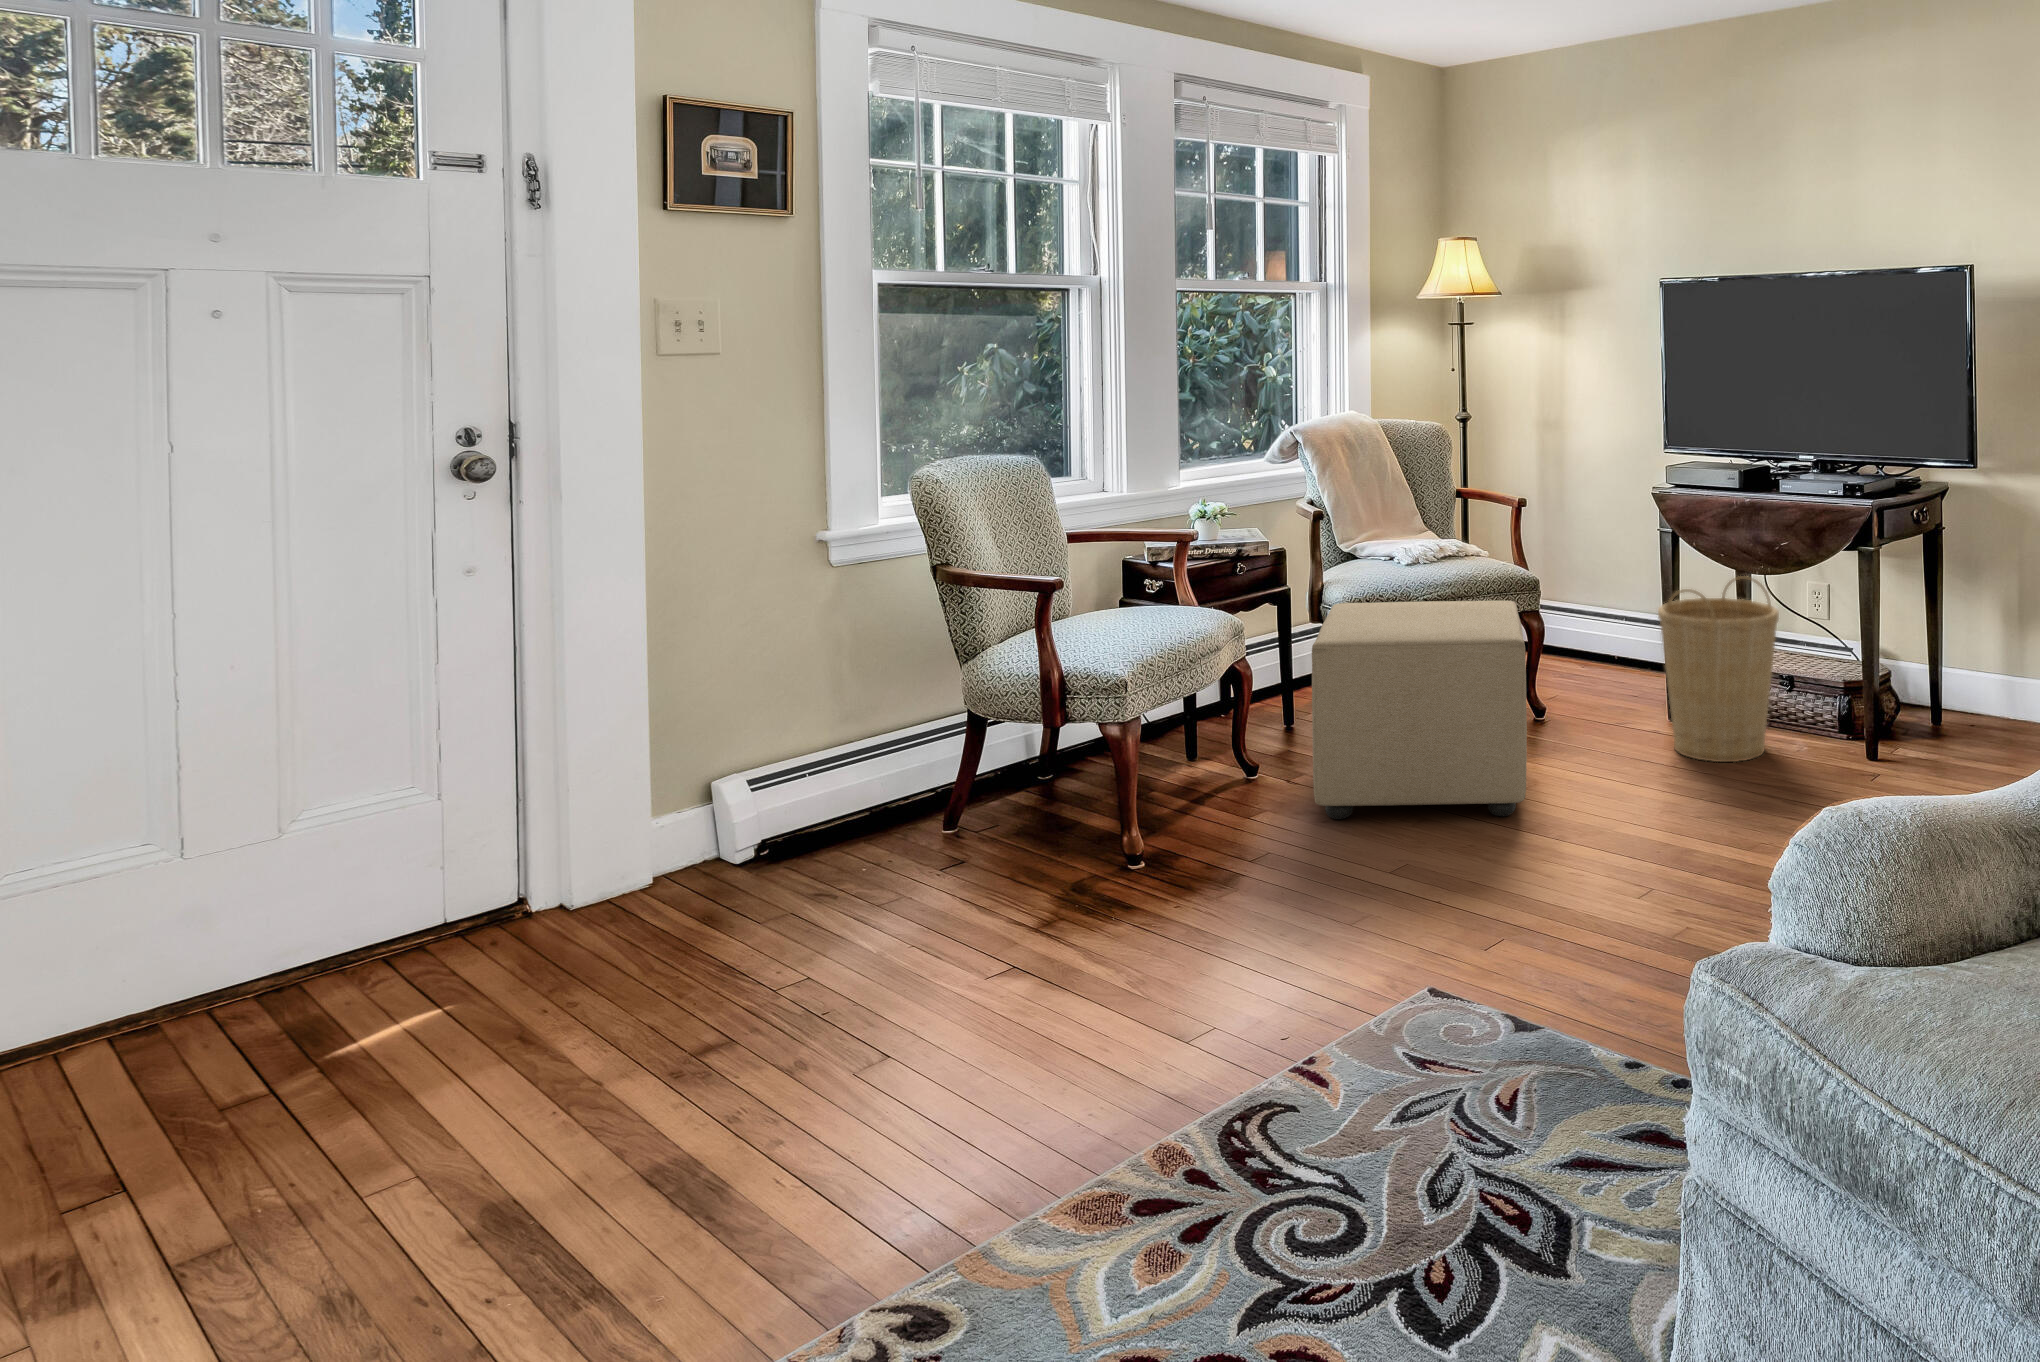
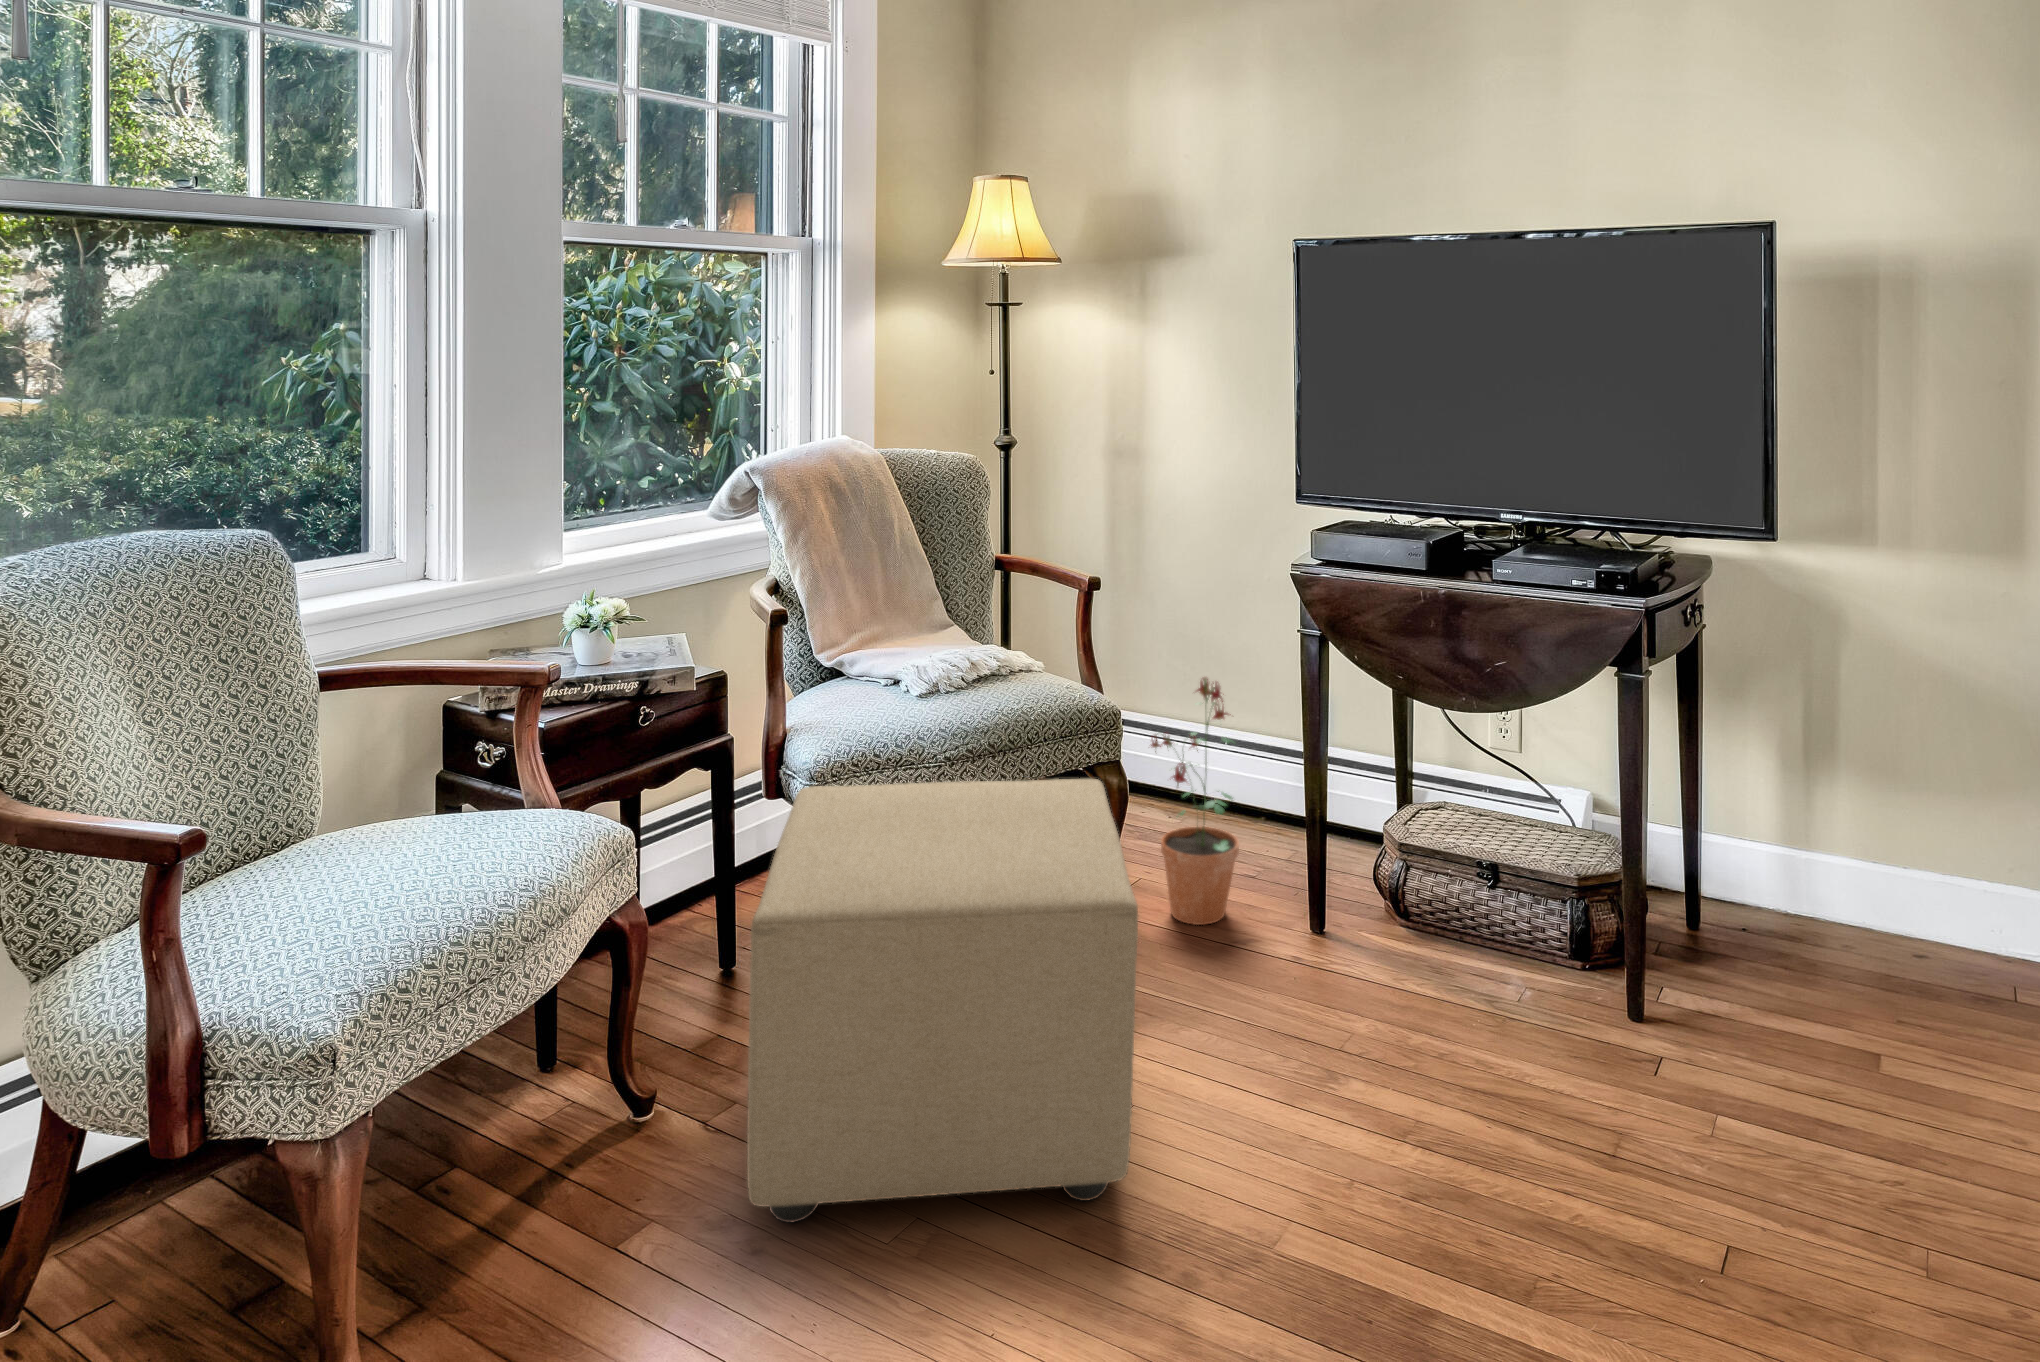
potted plant: none [1556,558,1618,718] -> present [1151,677,1239,925]
basket: present [1658,576,1779,762] -> none [1321,725,1508,1031]

